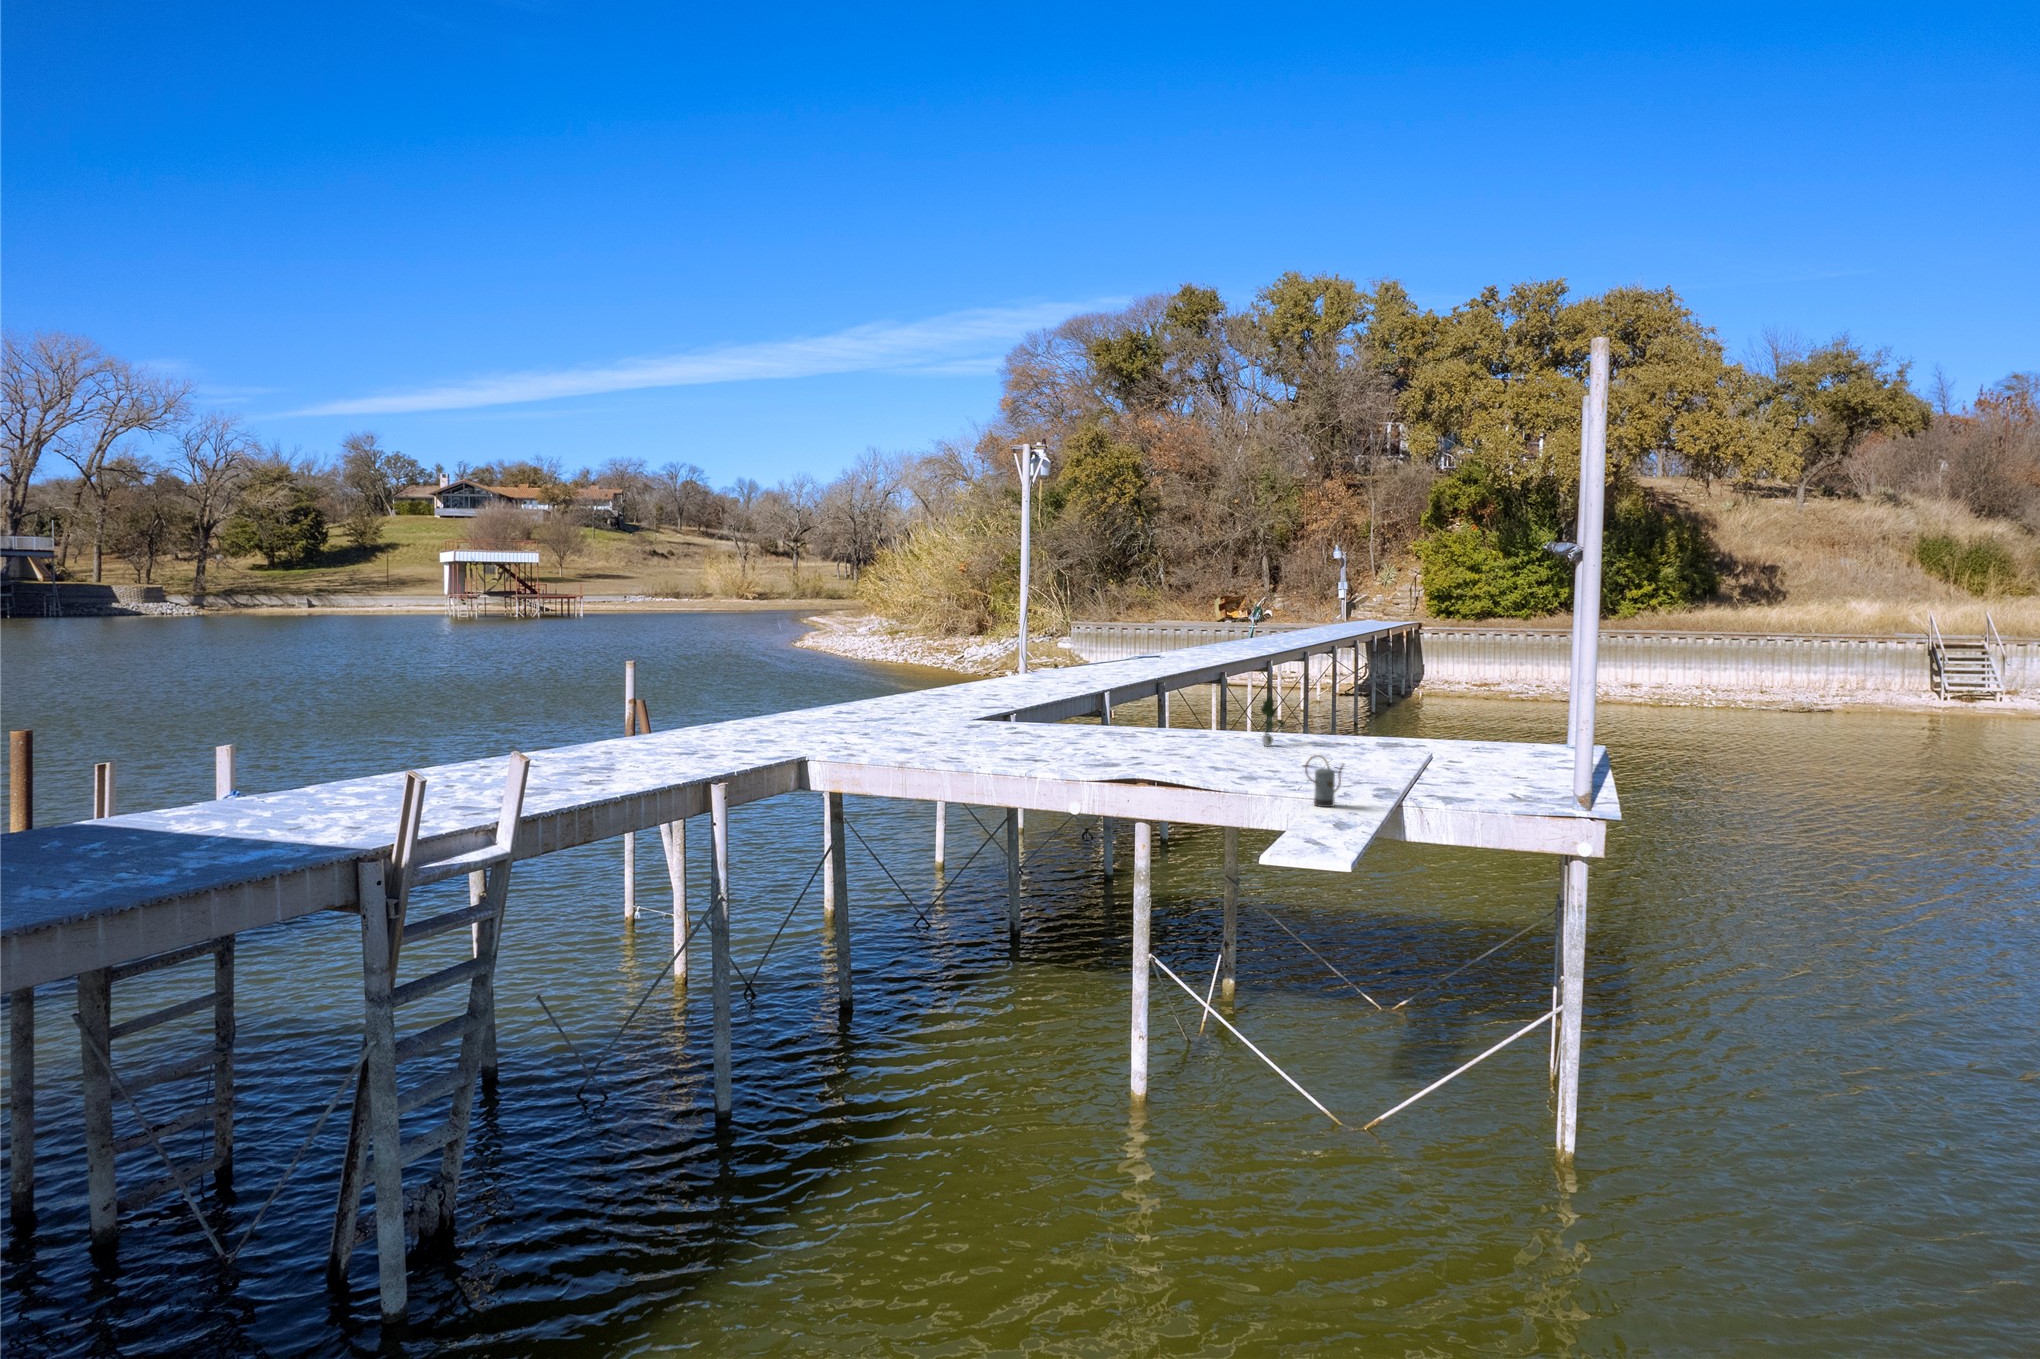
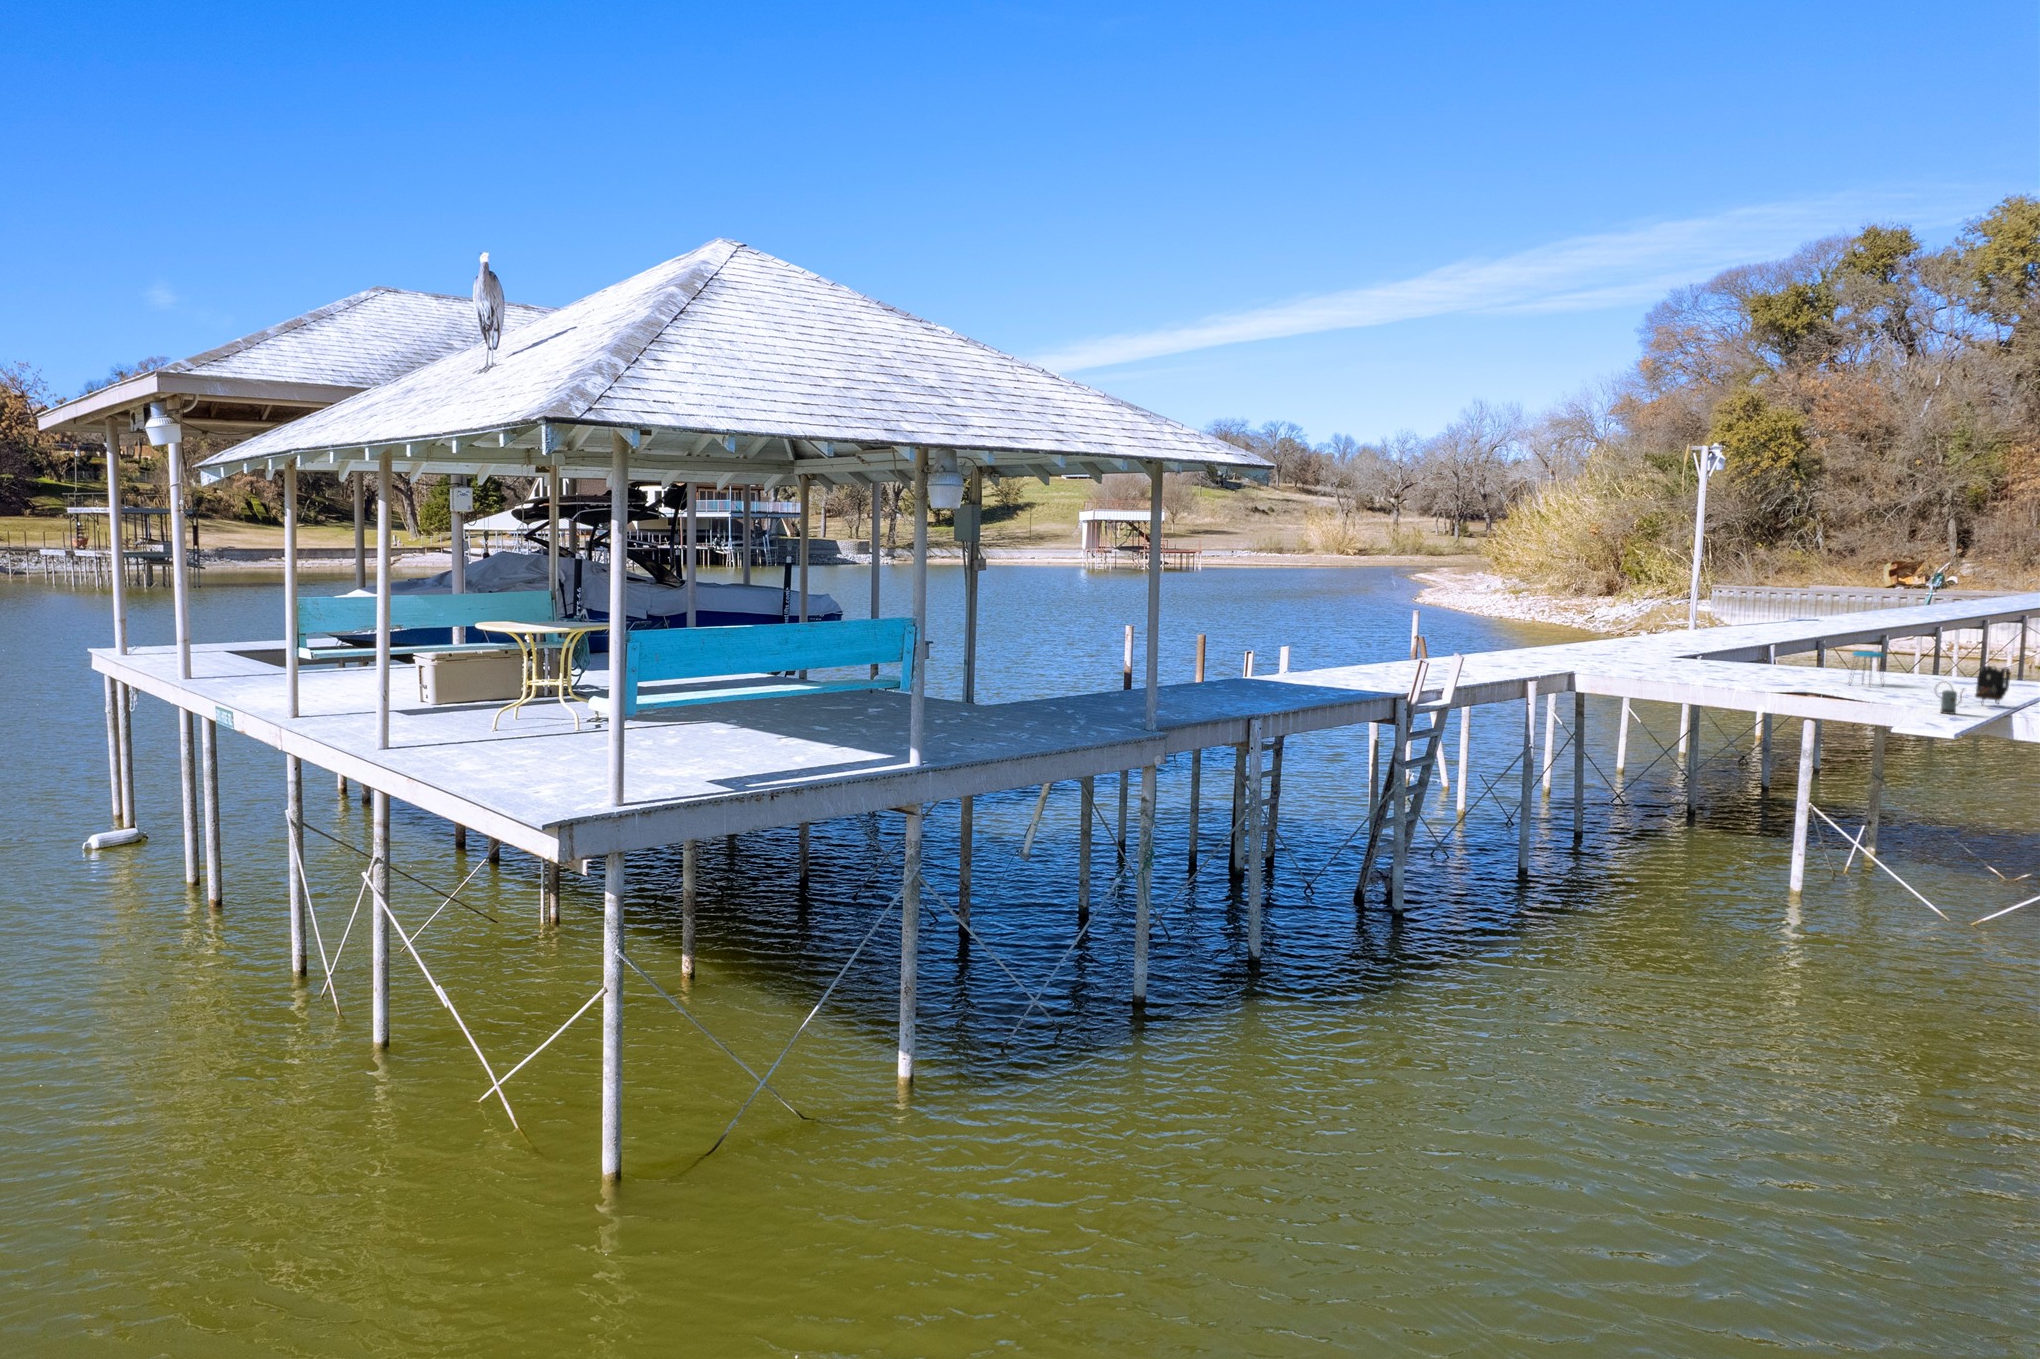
potted plant: present [1251,696,1285,747] -> none [1901,649,1932,685]
stool: none [1188,702,1232,757] -> present [1853,651,1885,686]
backpack: none [1350,722,1392,782] -> present [1975,666,2010,703]

